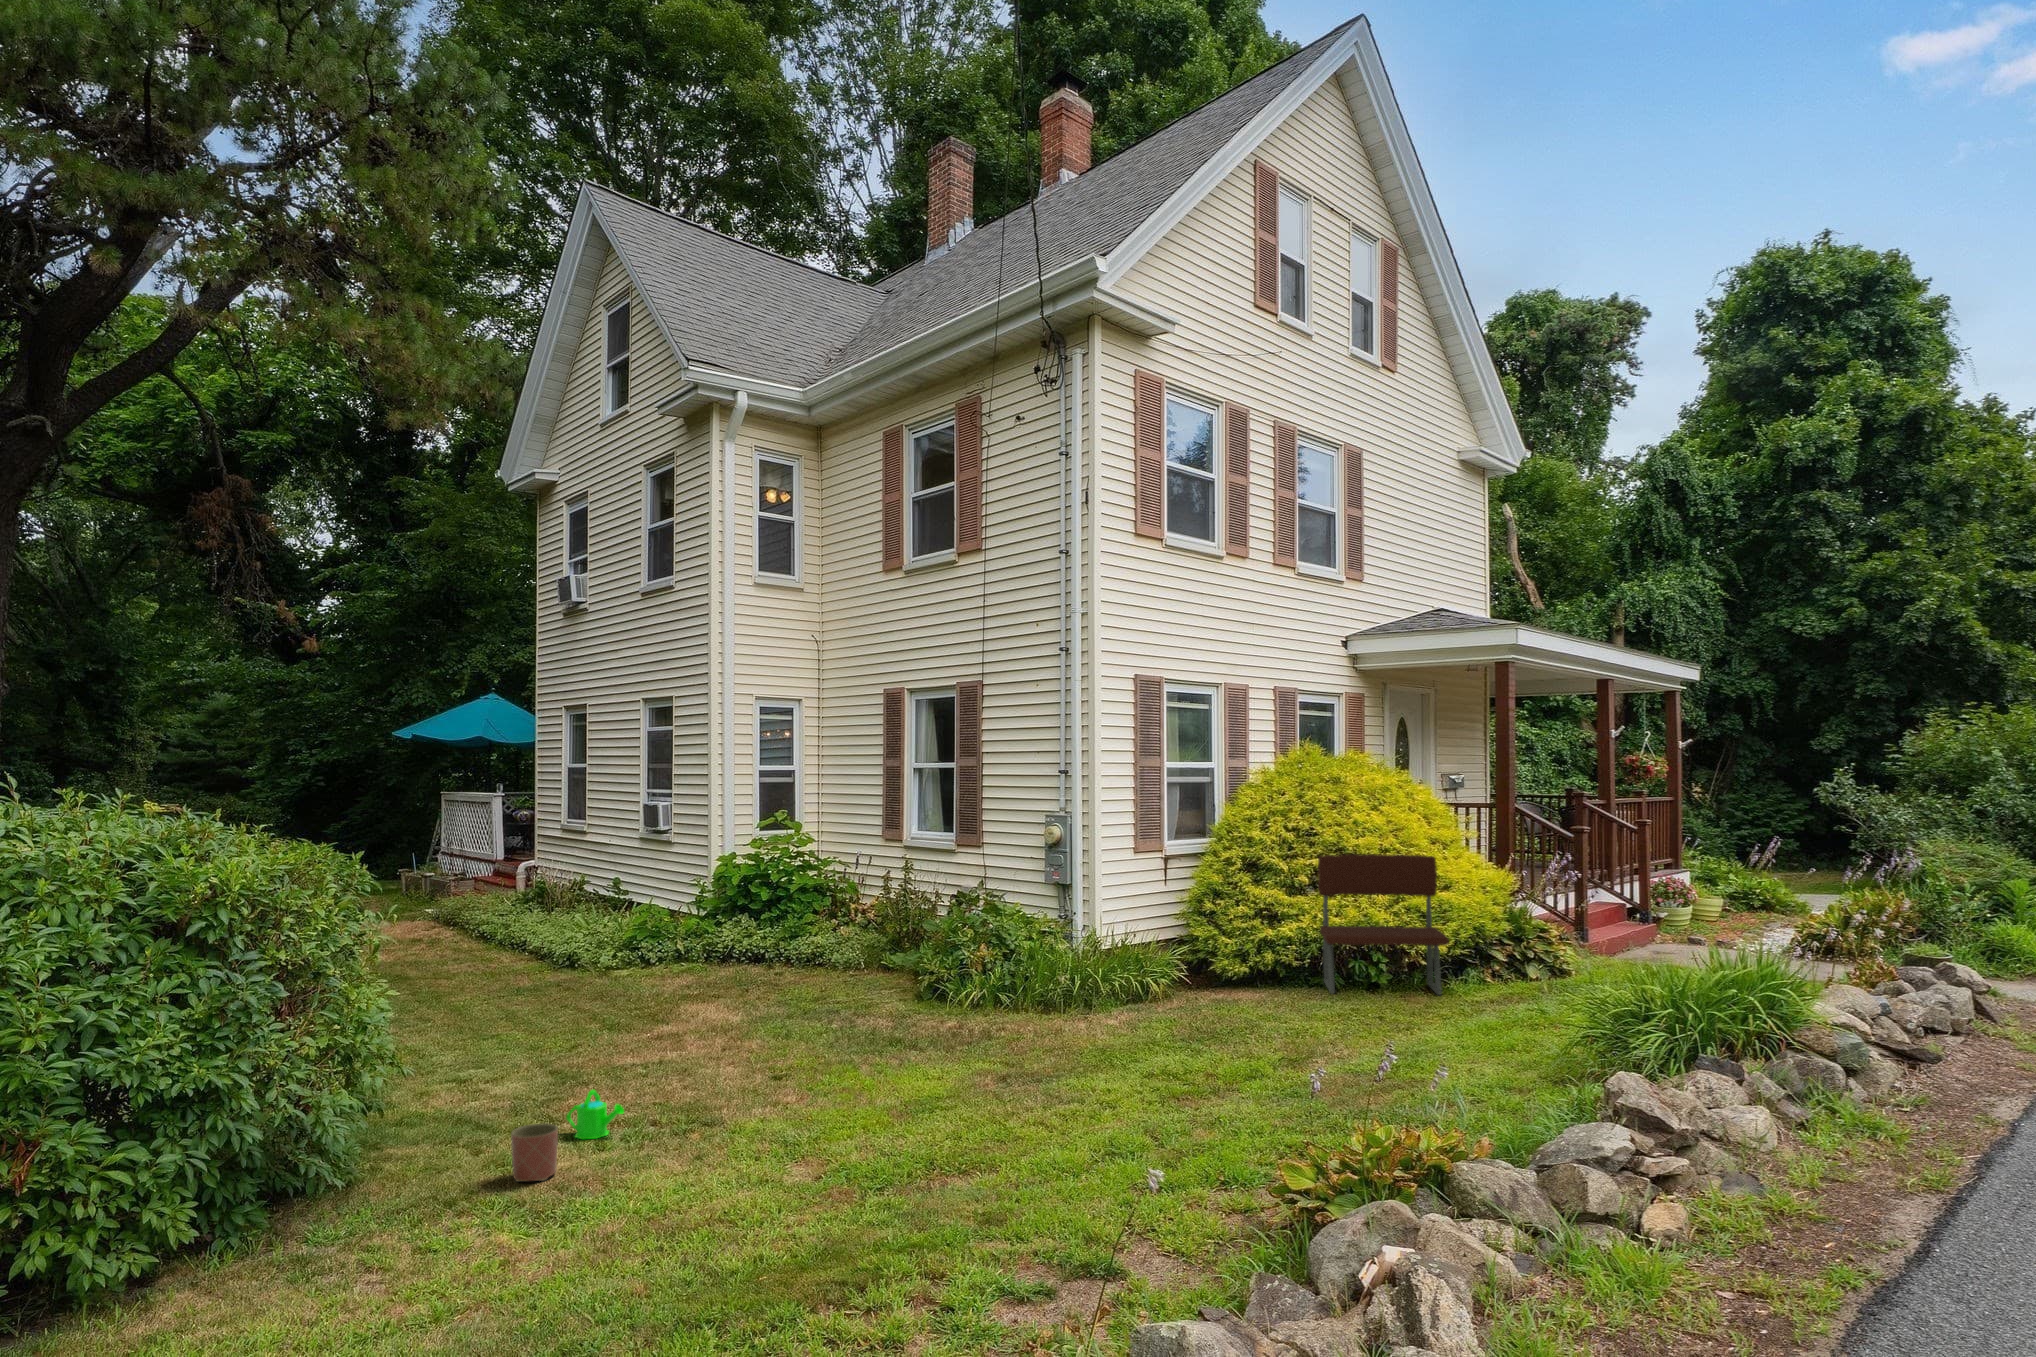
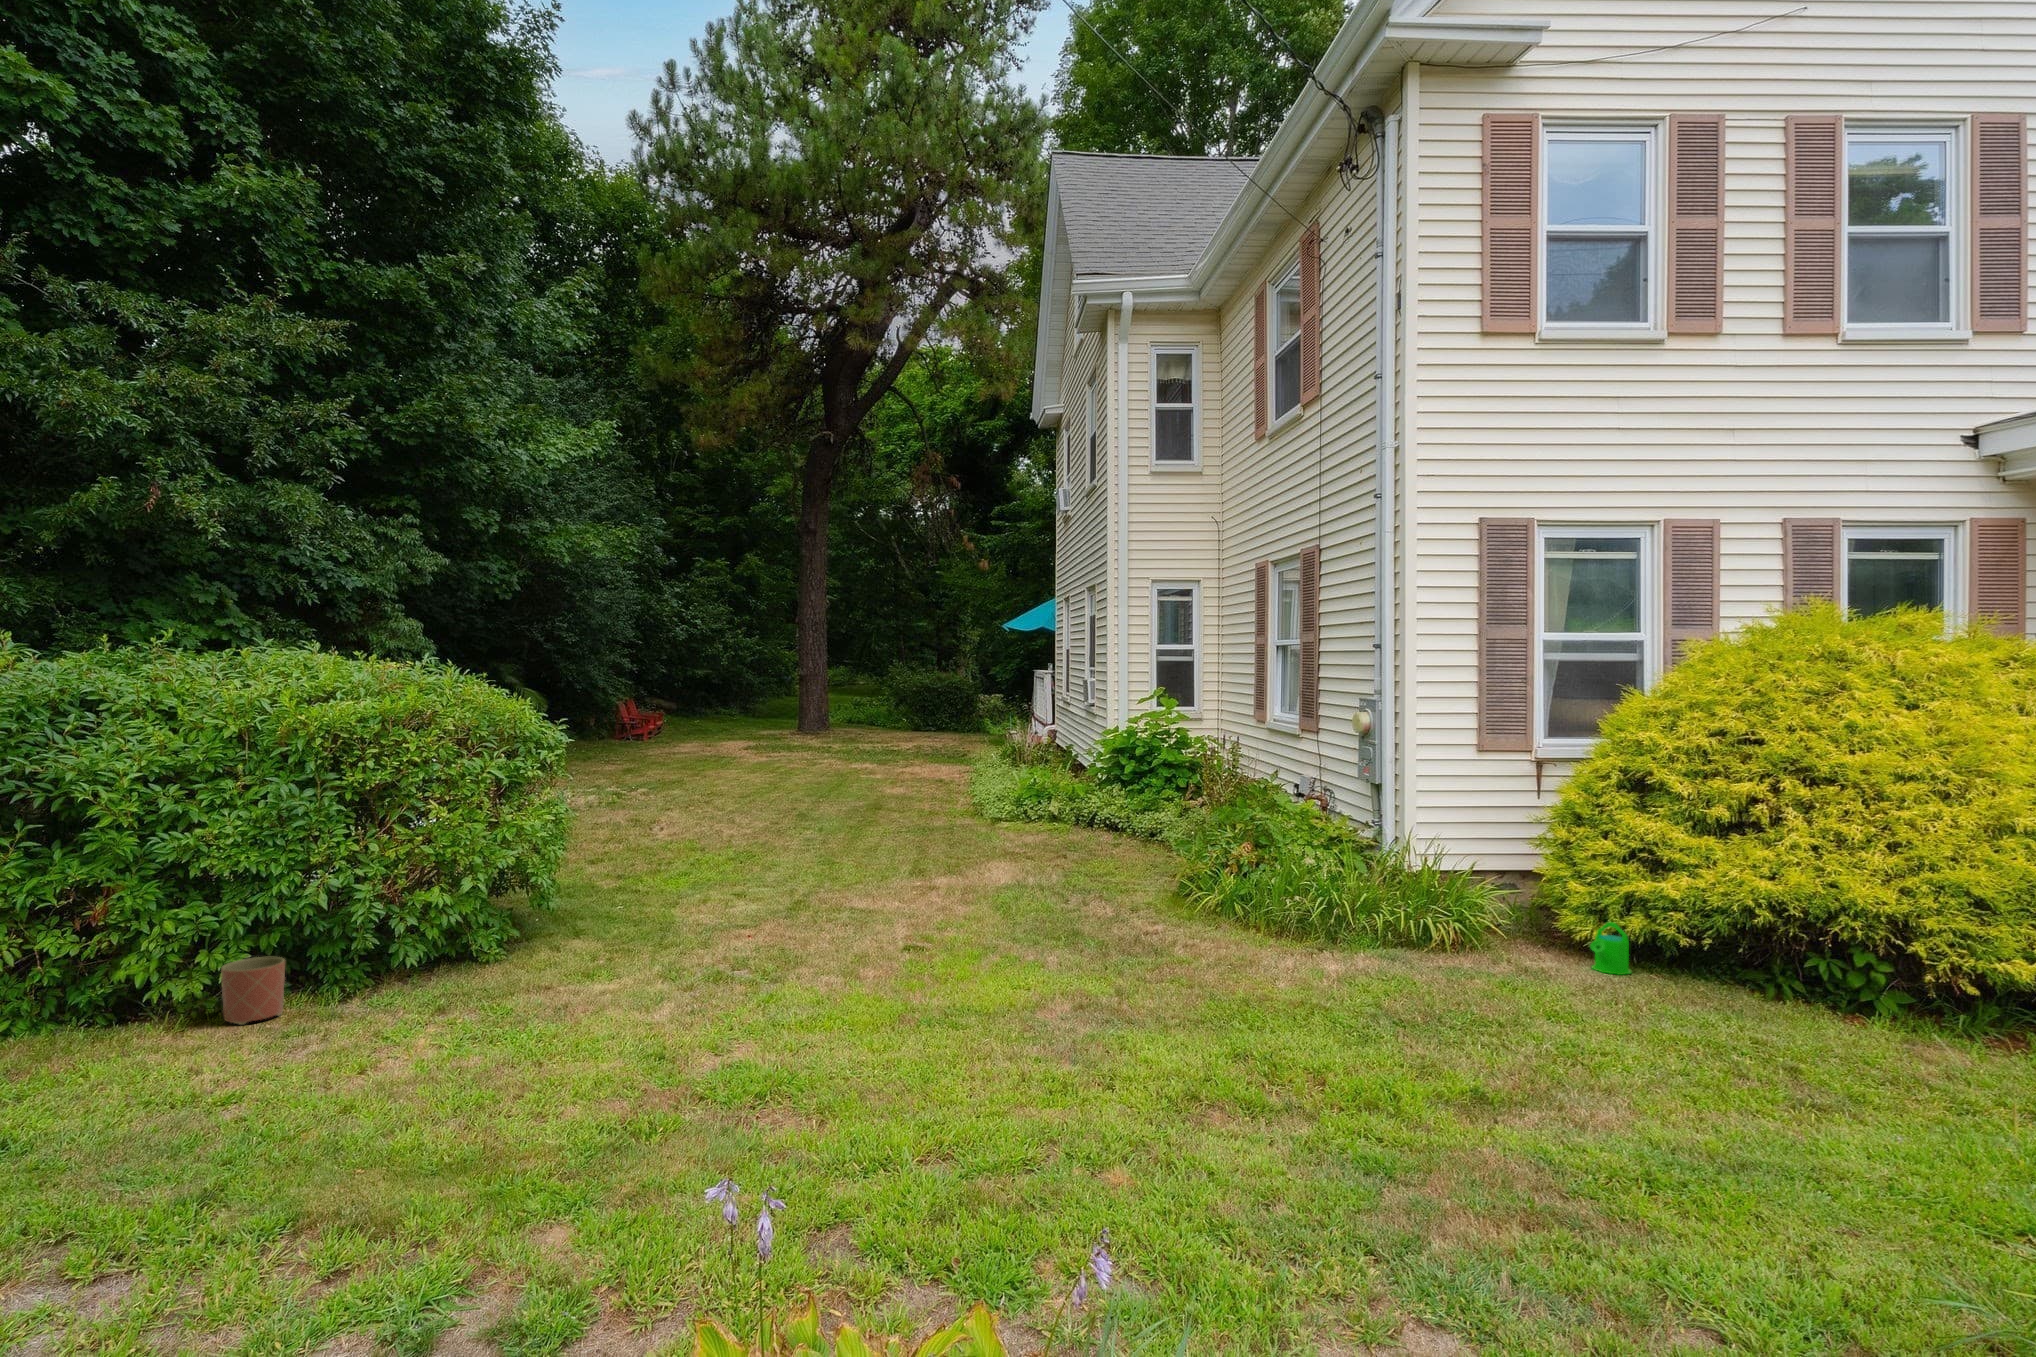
bench: present [1318,854,1449,995] -> none [1701,767,1997,1060]
watering can: present [566,1090,624,1139] -> present [1590,922,1632,975]

